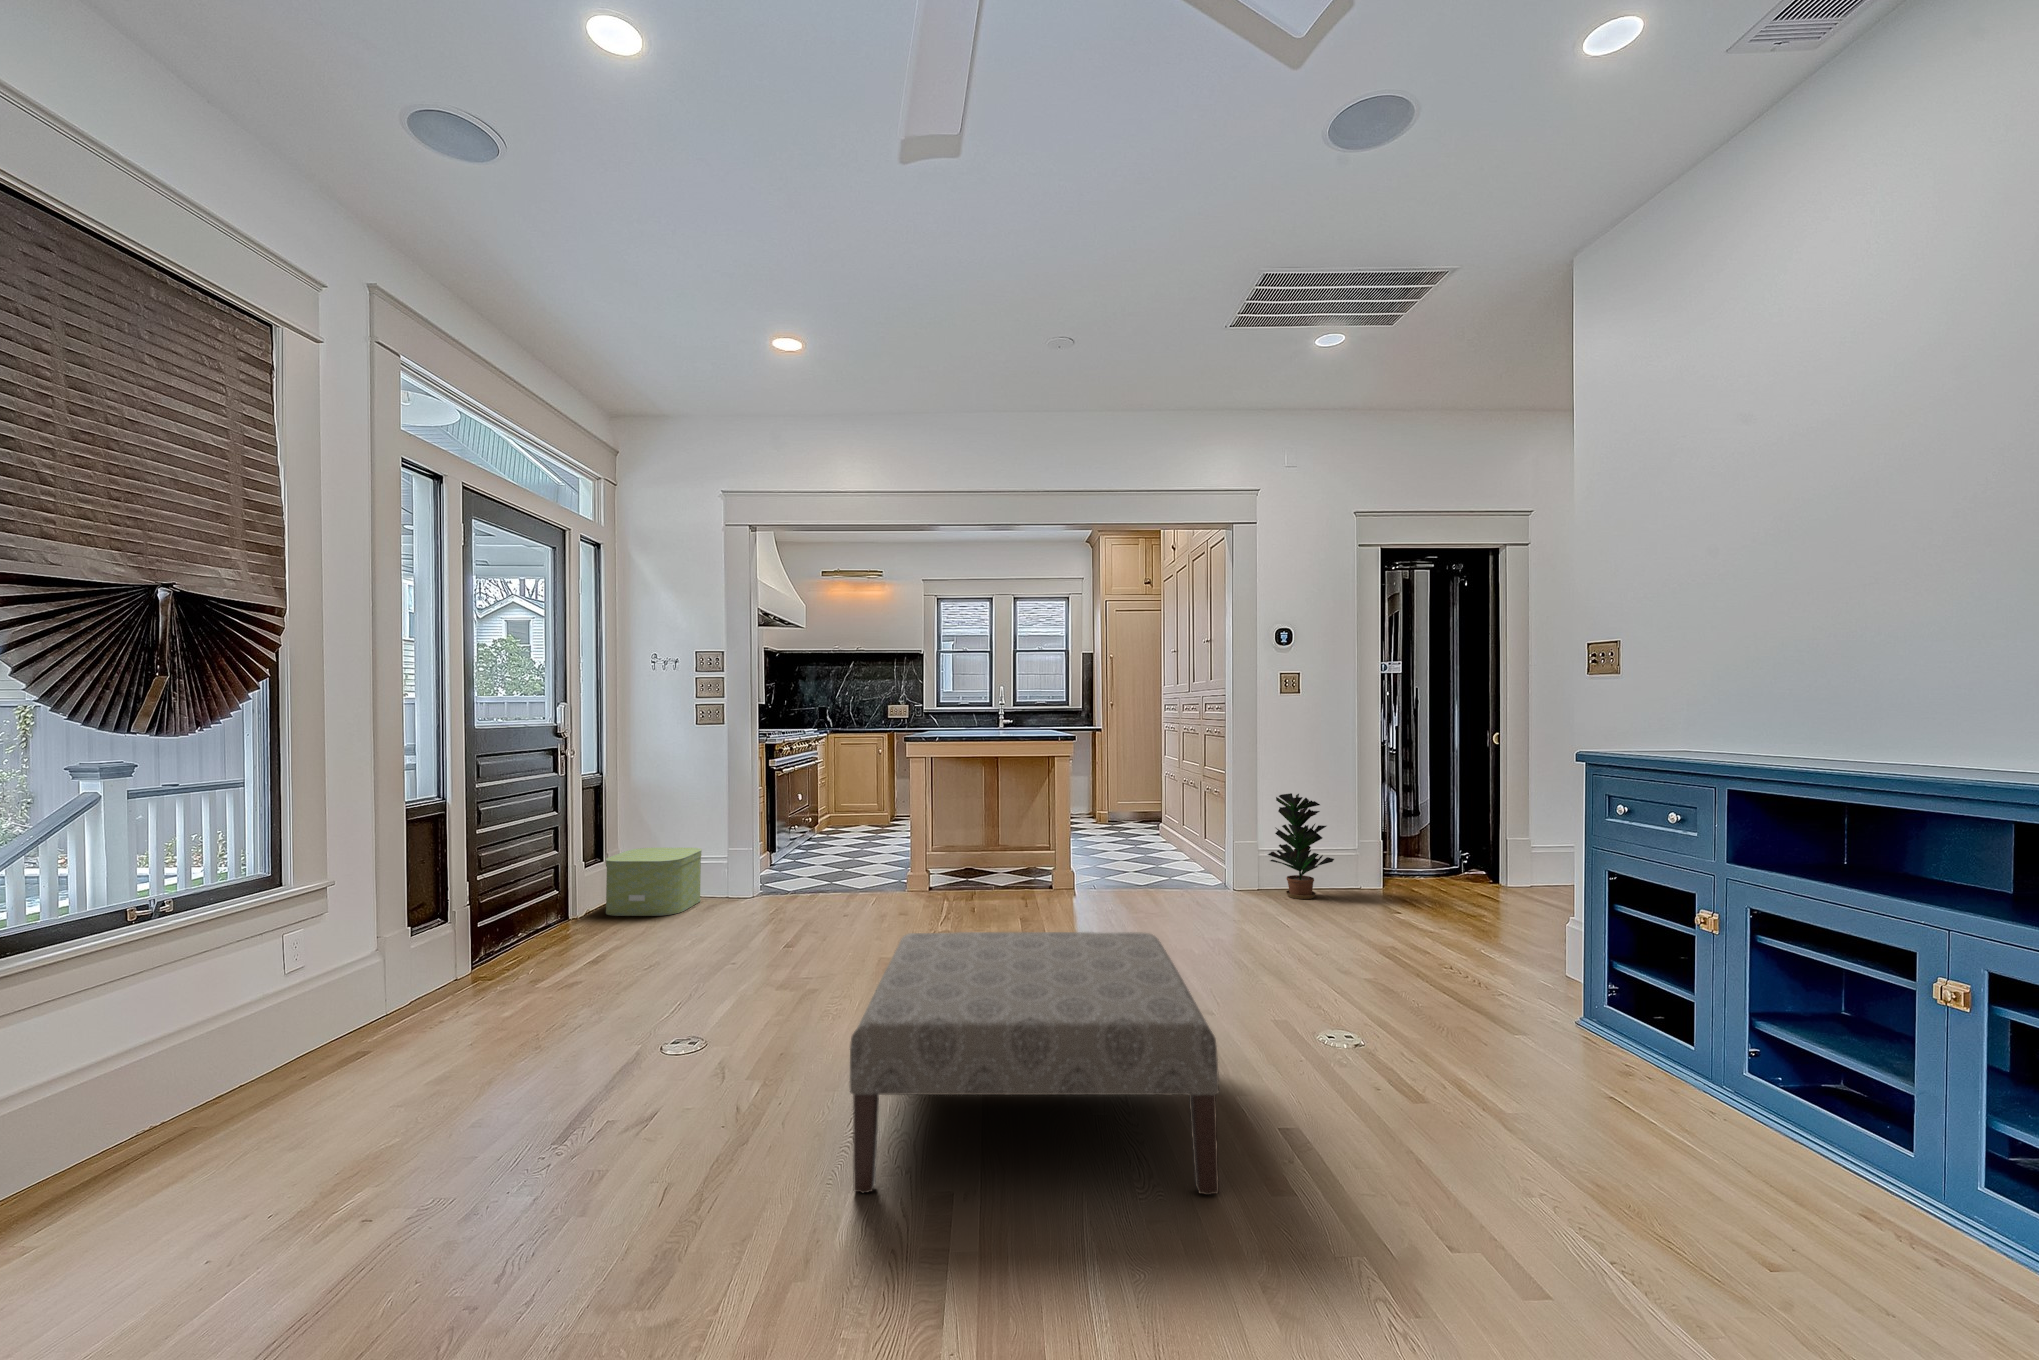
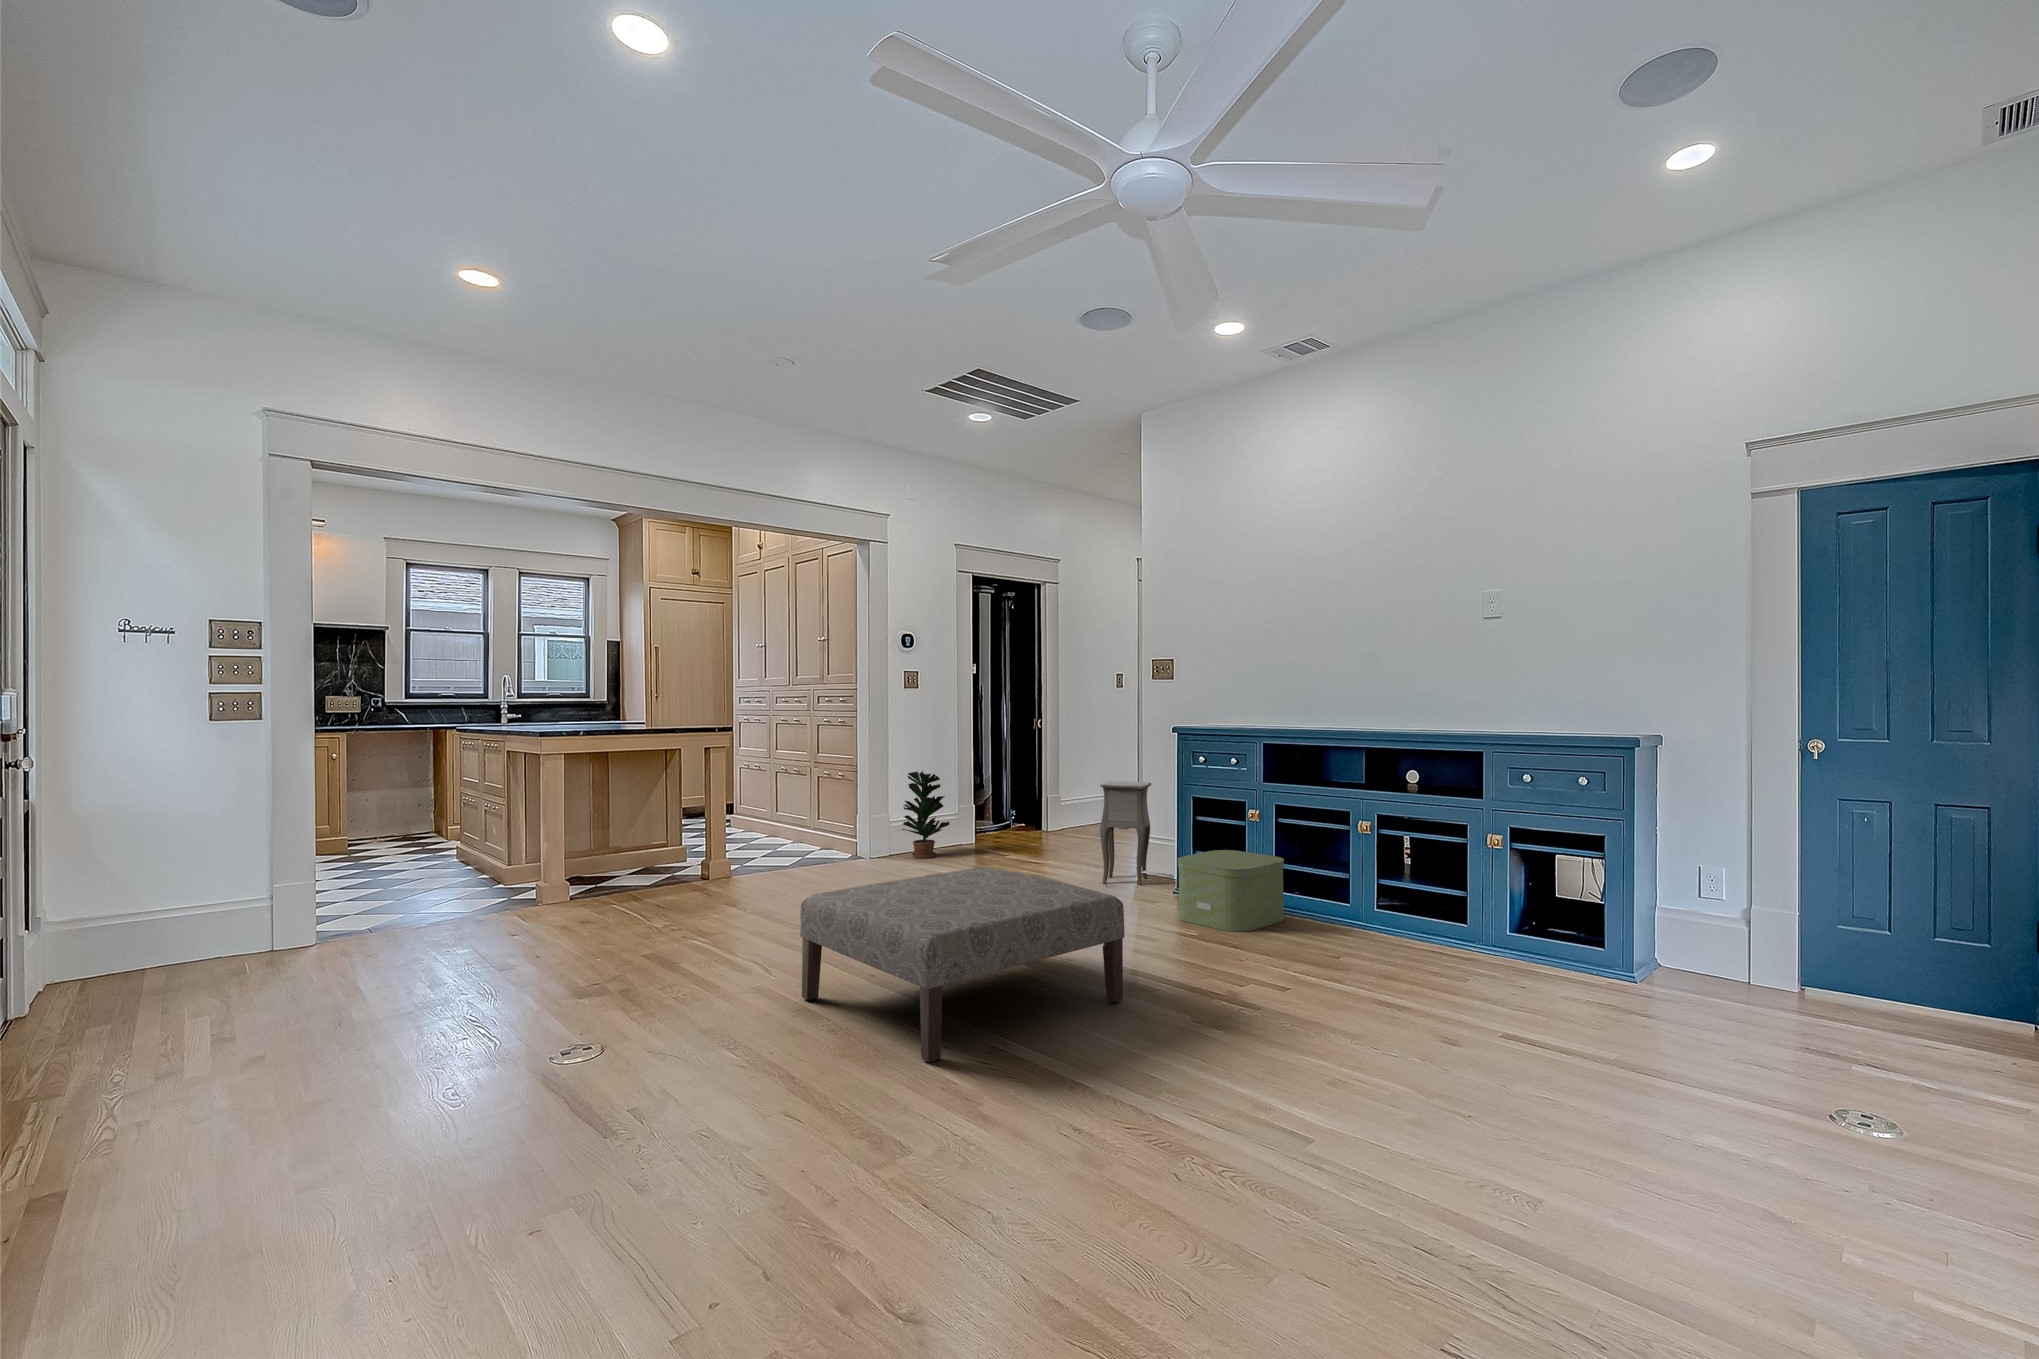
side table: none [1474,828,1575,995] -> present [1100,781,1151,886]
storage box: present [606,848,702,916] -> present [1178,850,1284,932]

